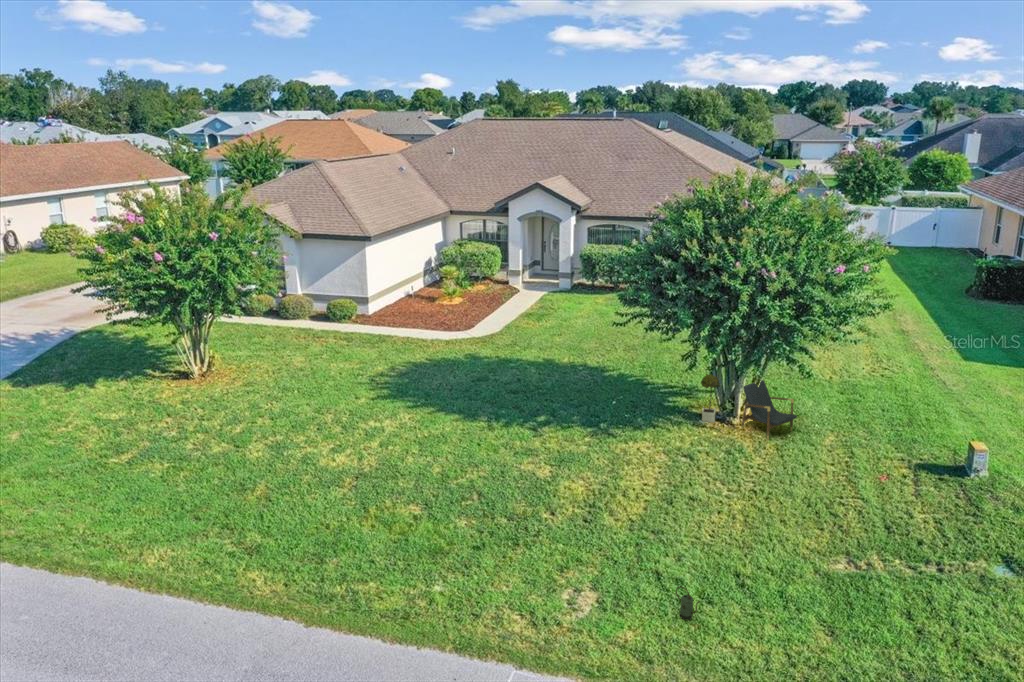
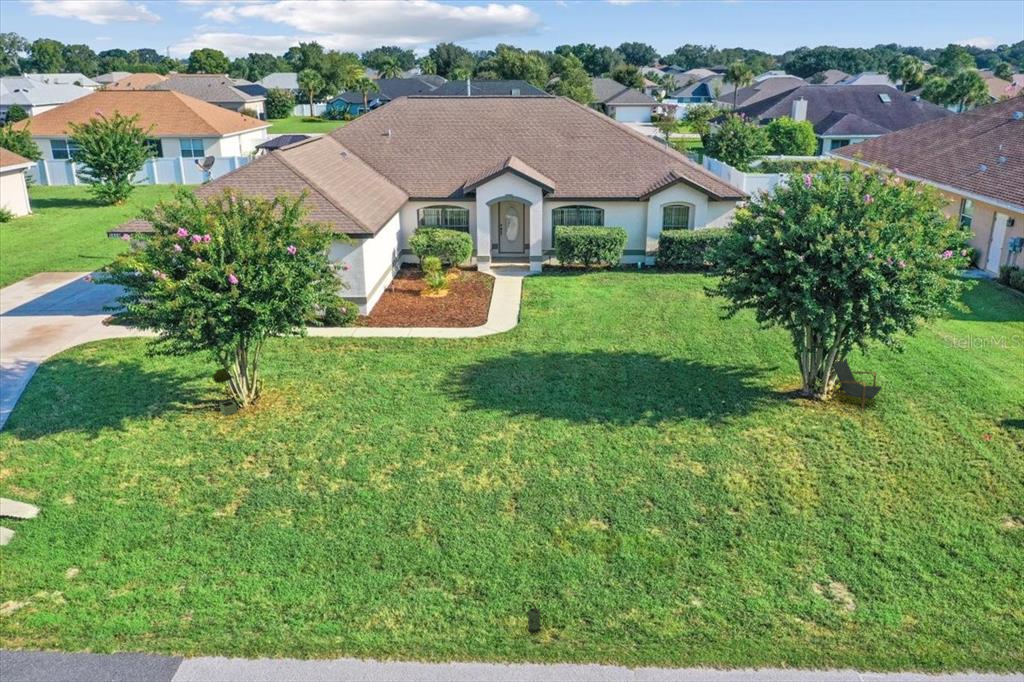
potted tree: present [701,374,720,422] -> present [213,369,237,416]
watering can: present [676,586,700,620] -> present [523,601,546,633]

